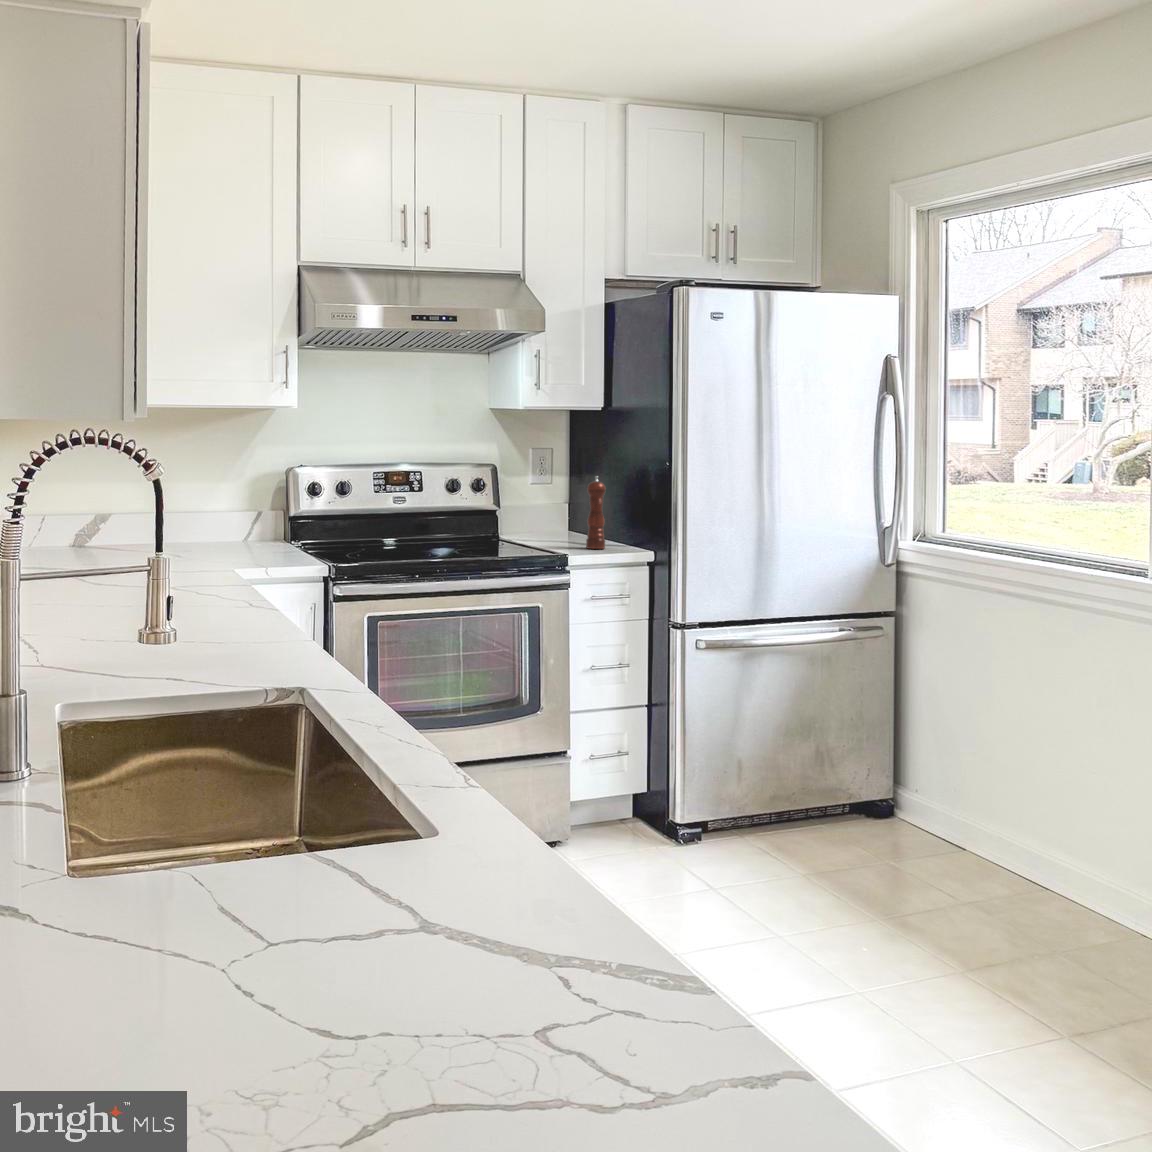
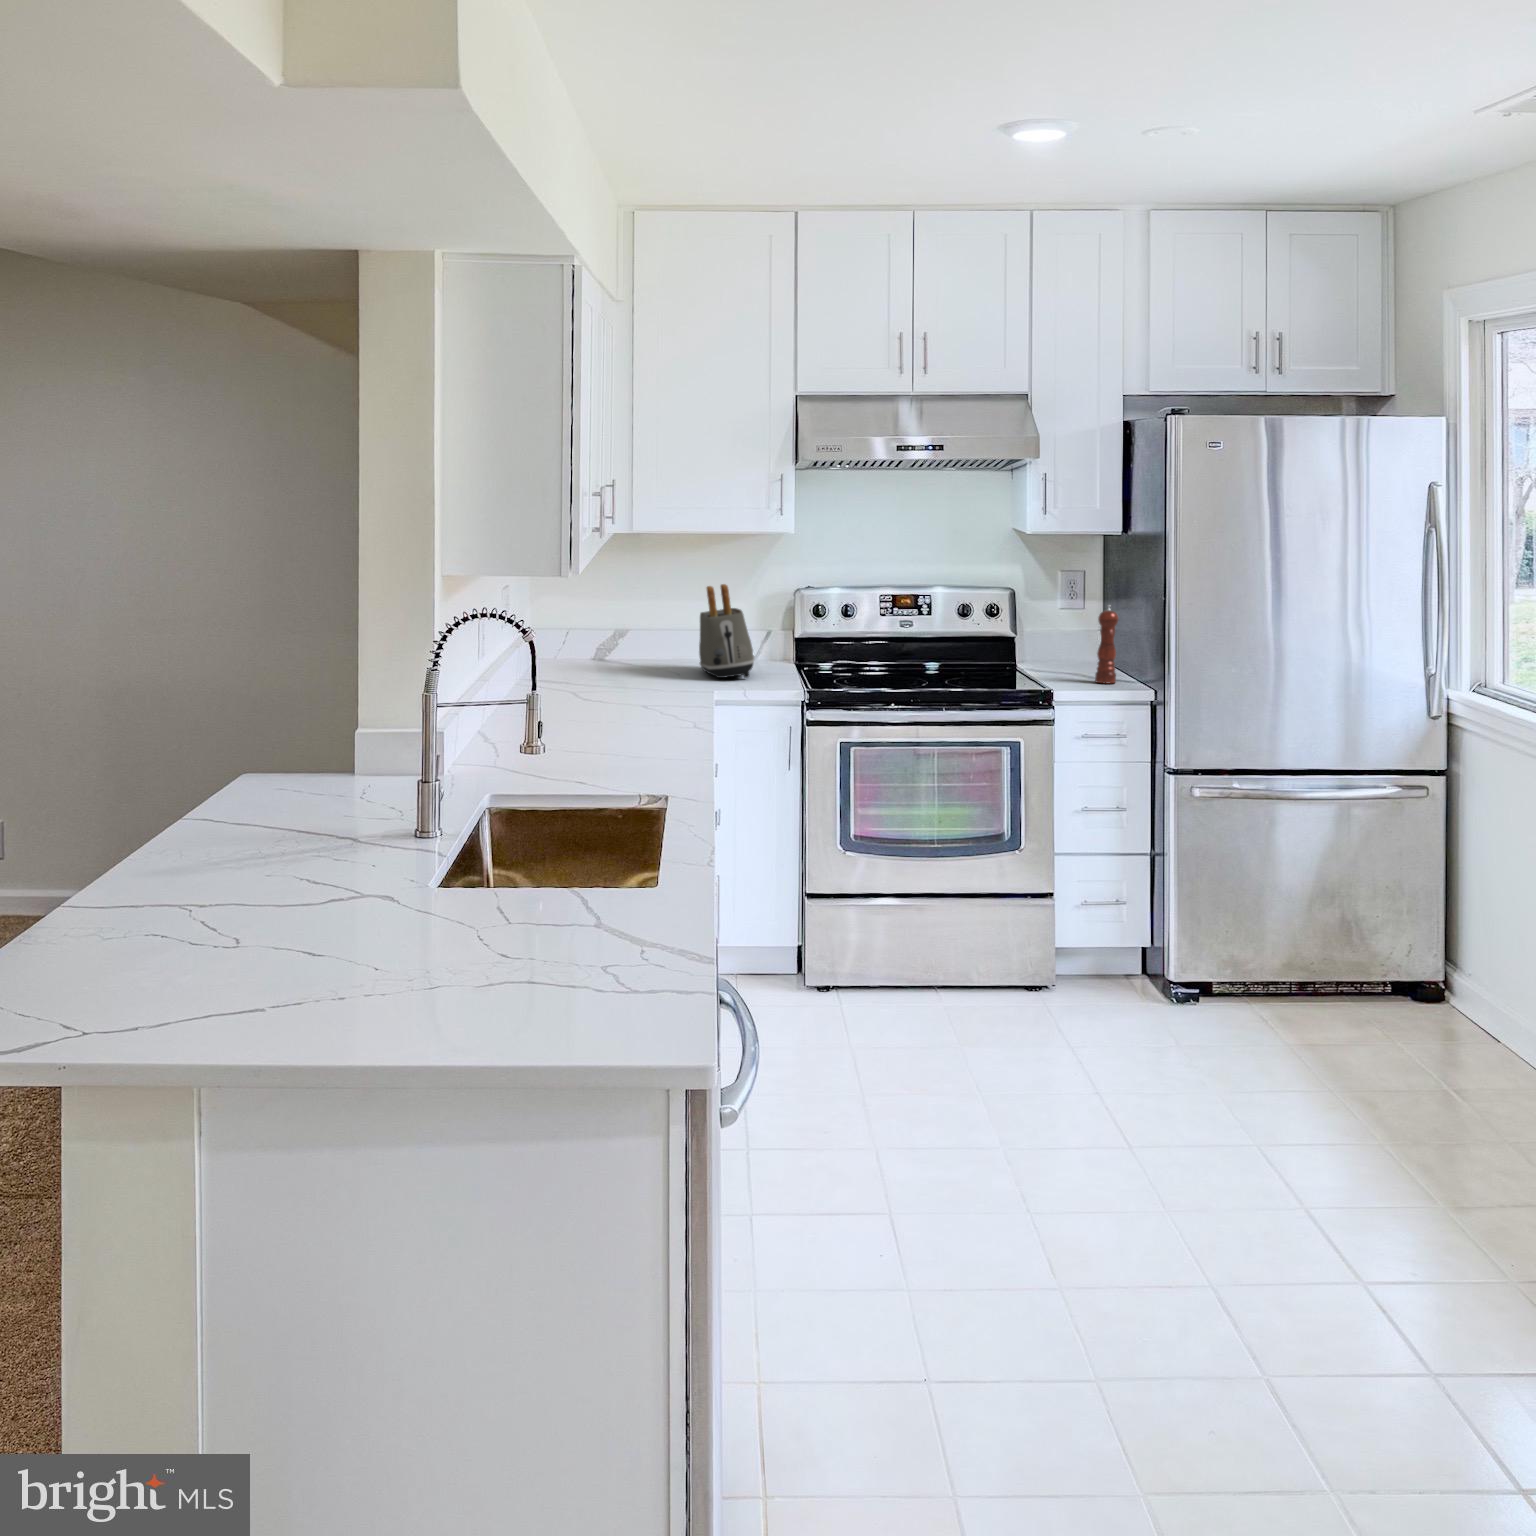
toaster: none [196,461,263,557] -> present [699,584,755,678]

